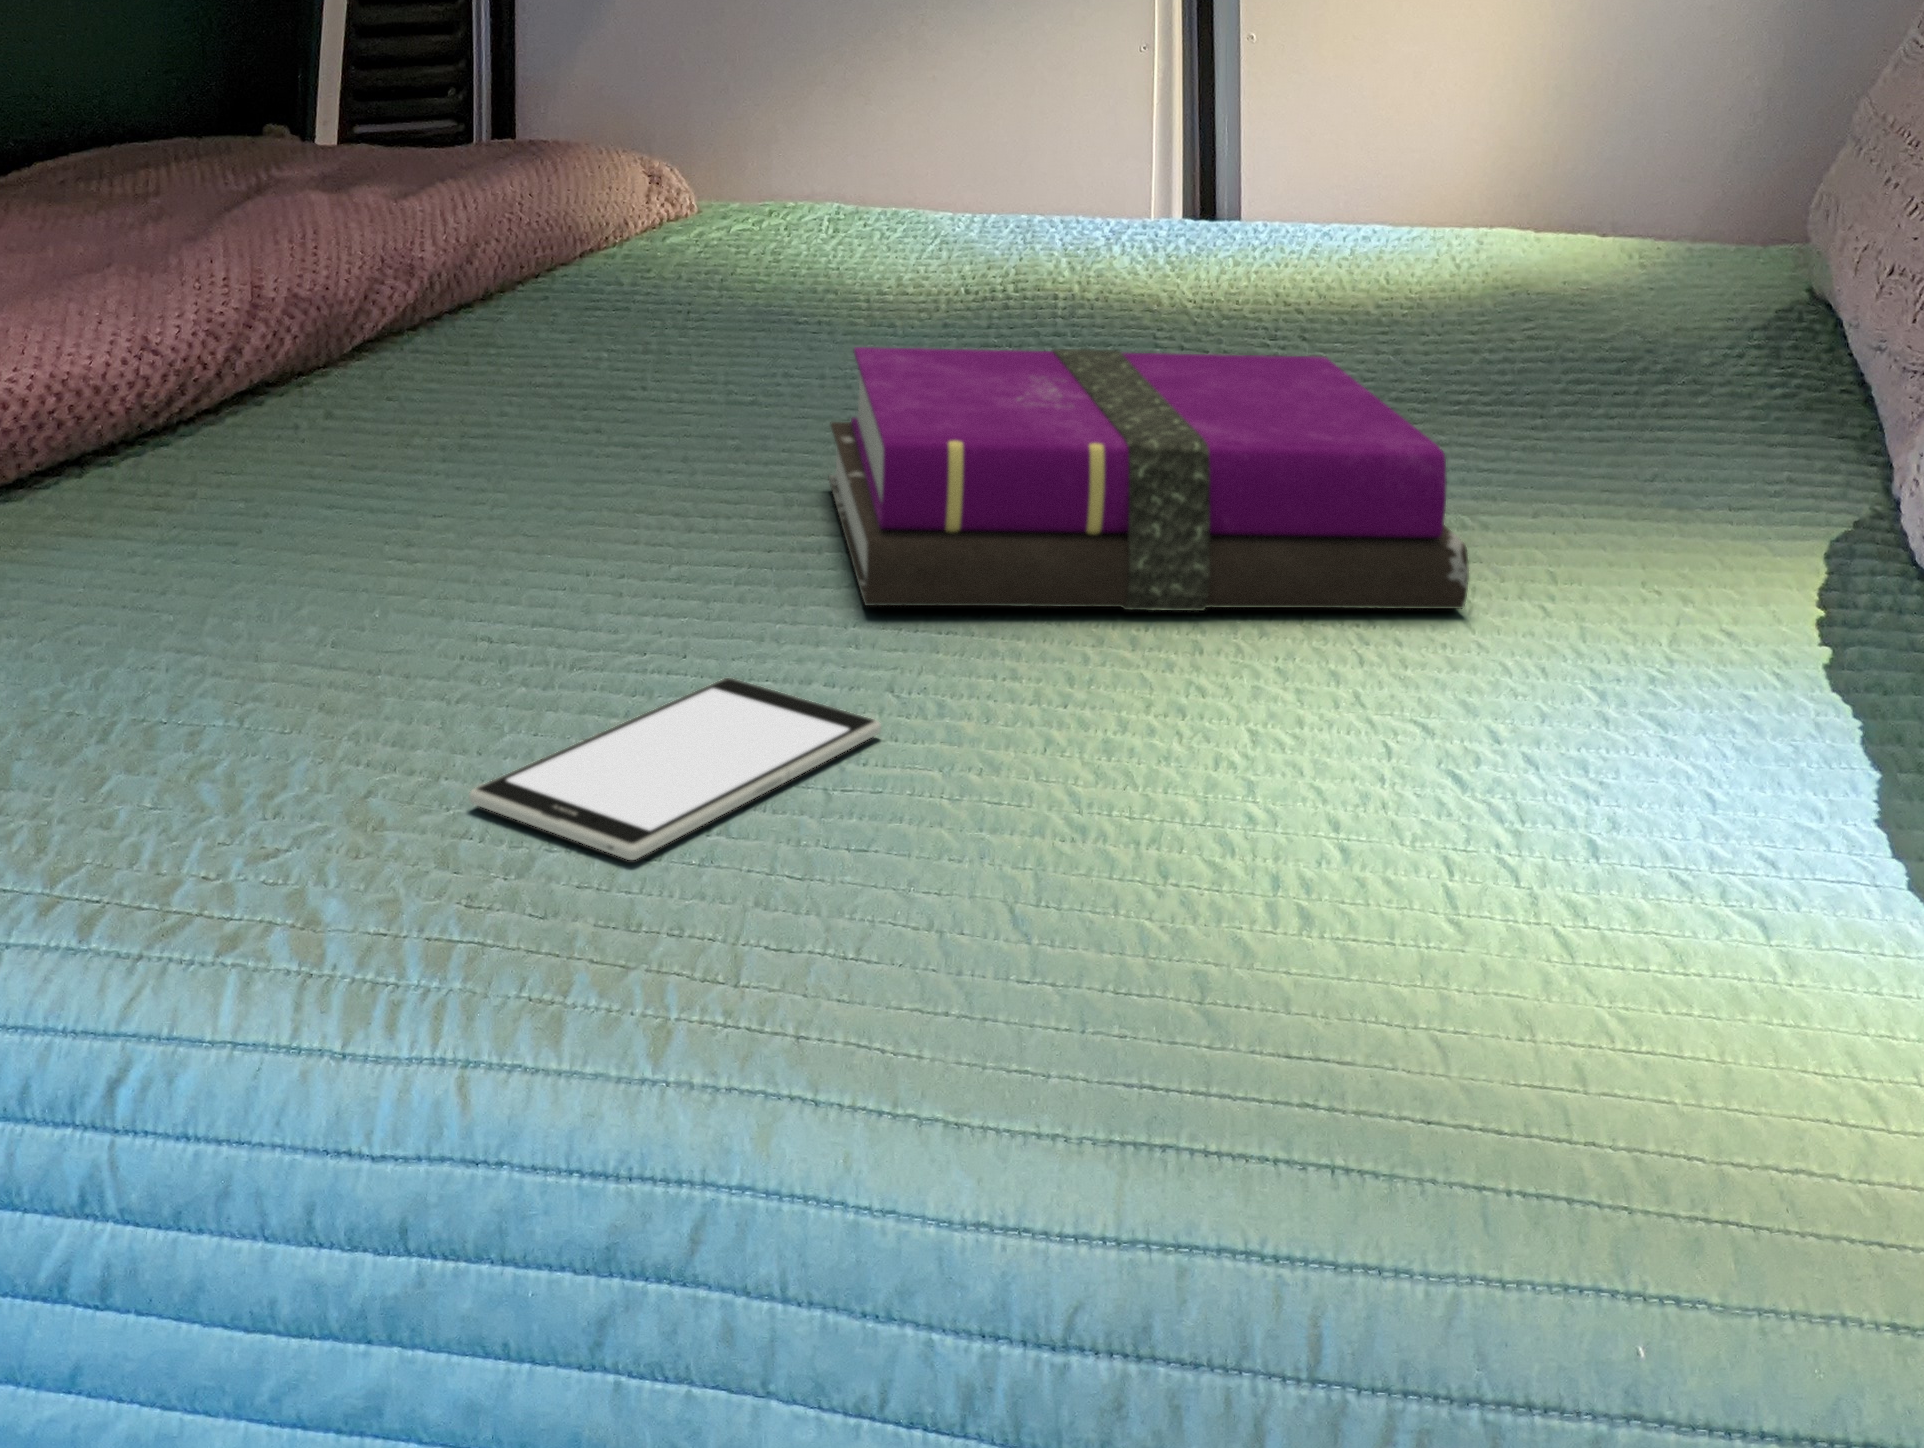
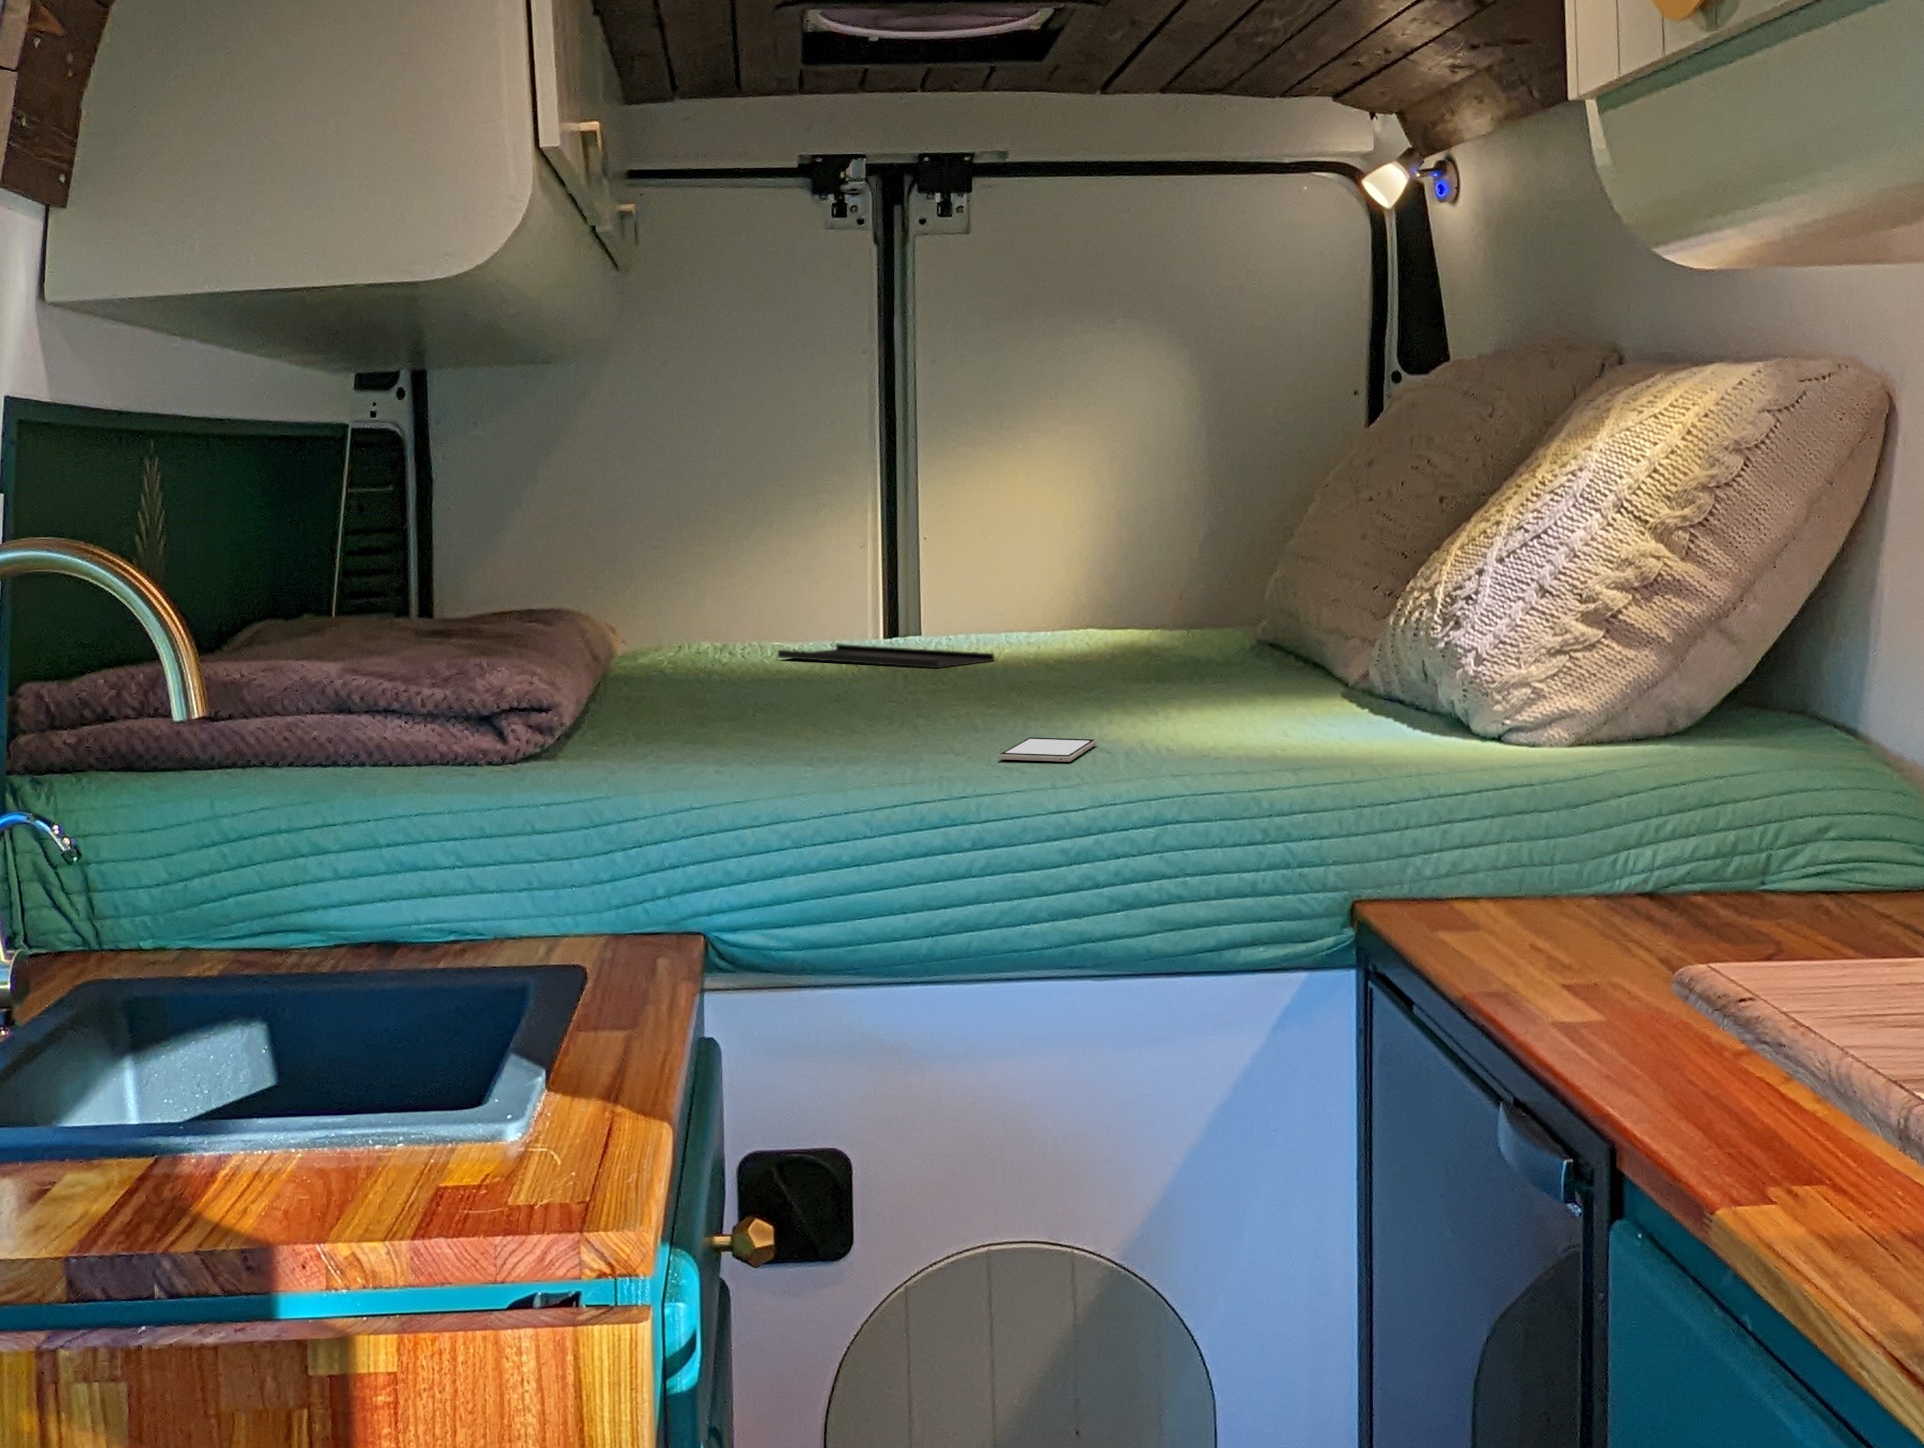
tray: none [859,212,1222,293] -> present [778,644,994,668]
notebook: present [829,347,1469,611] -> none [959,644,1247,728]

